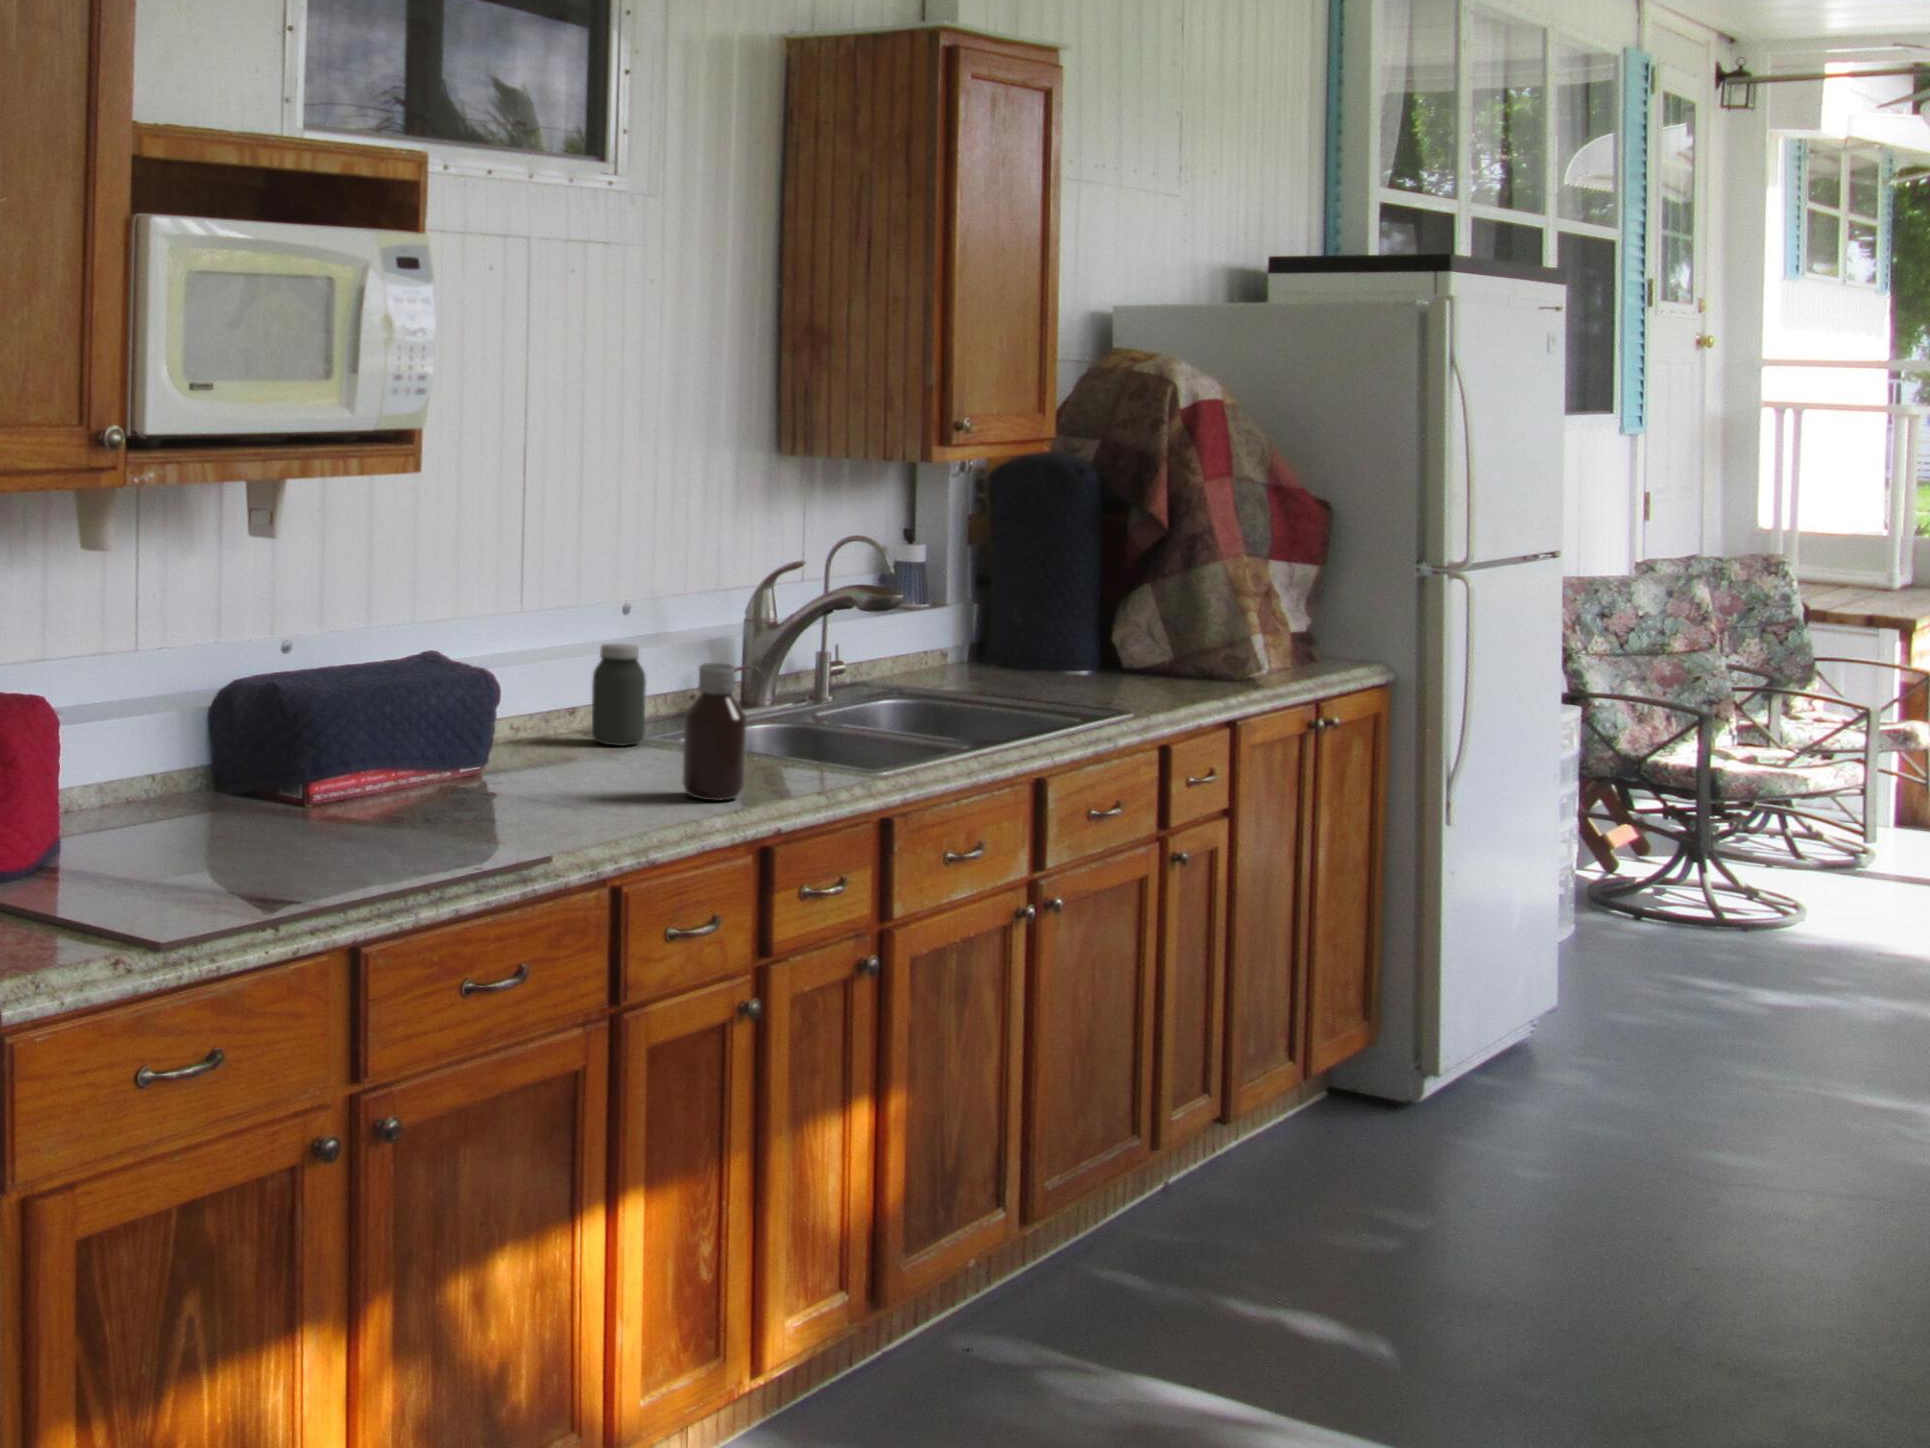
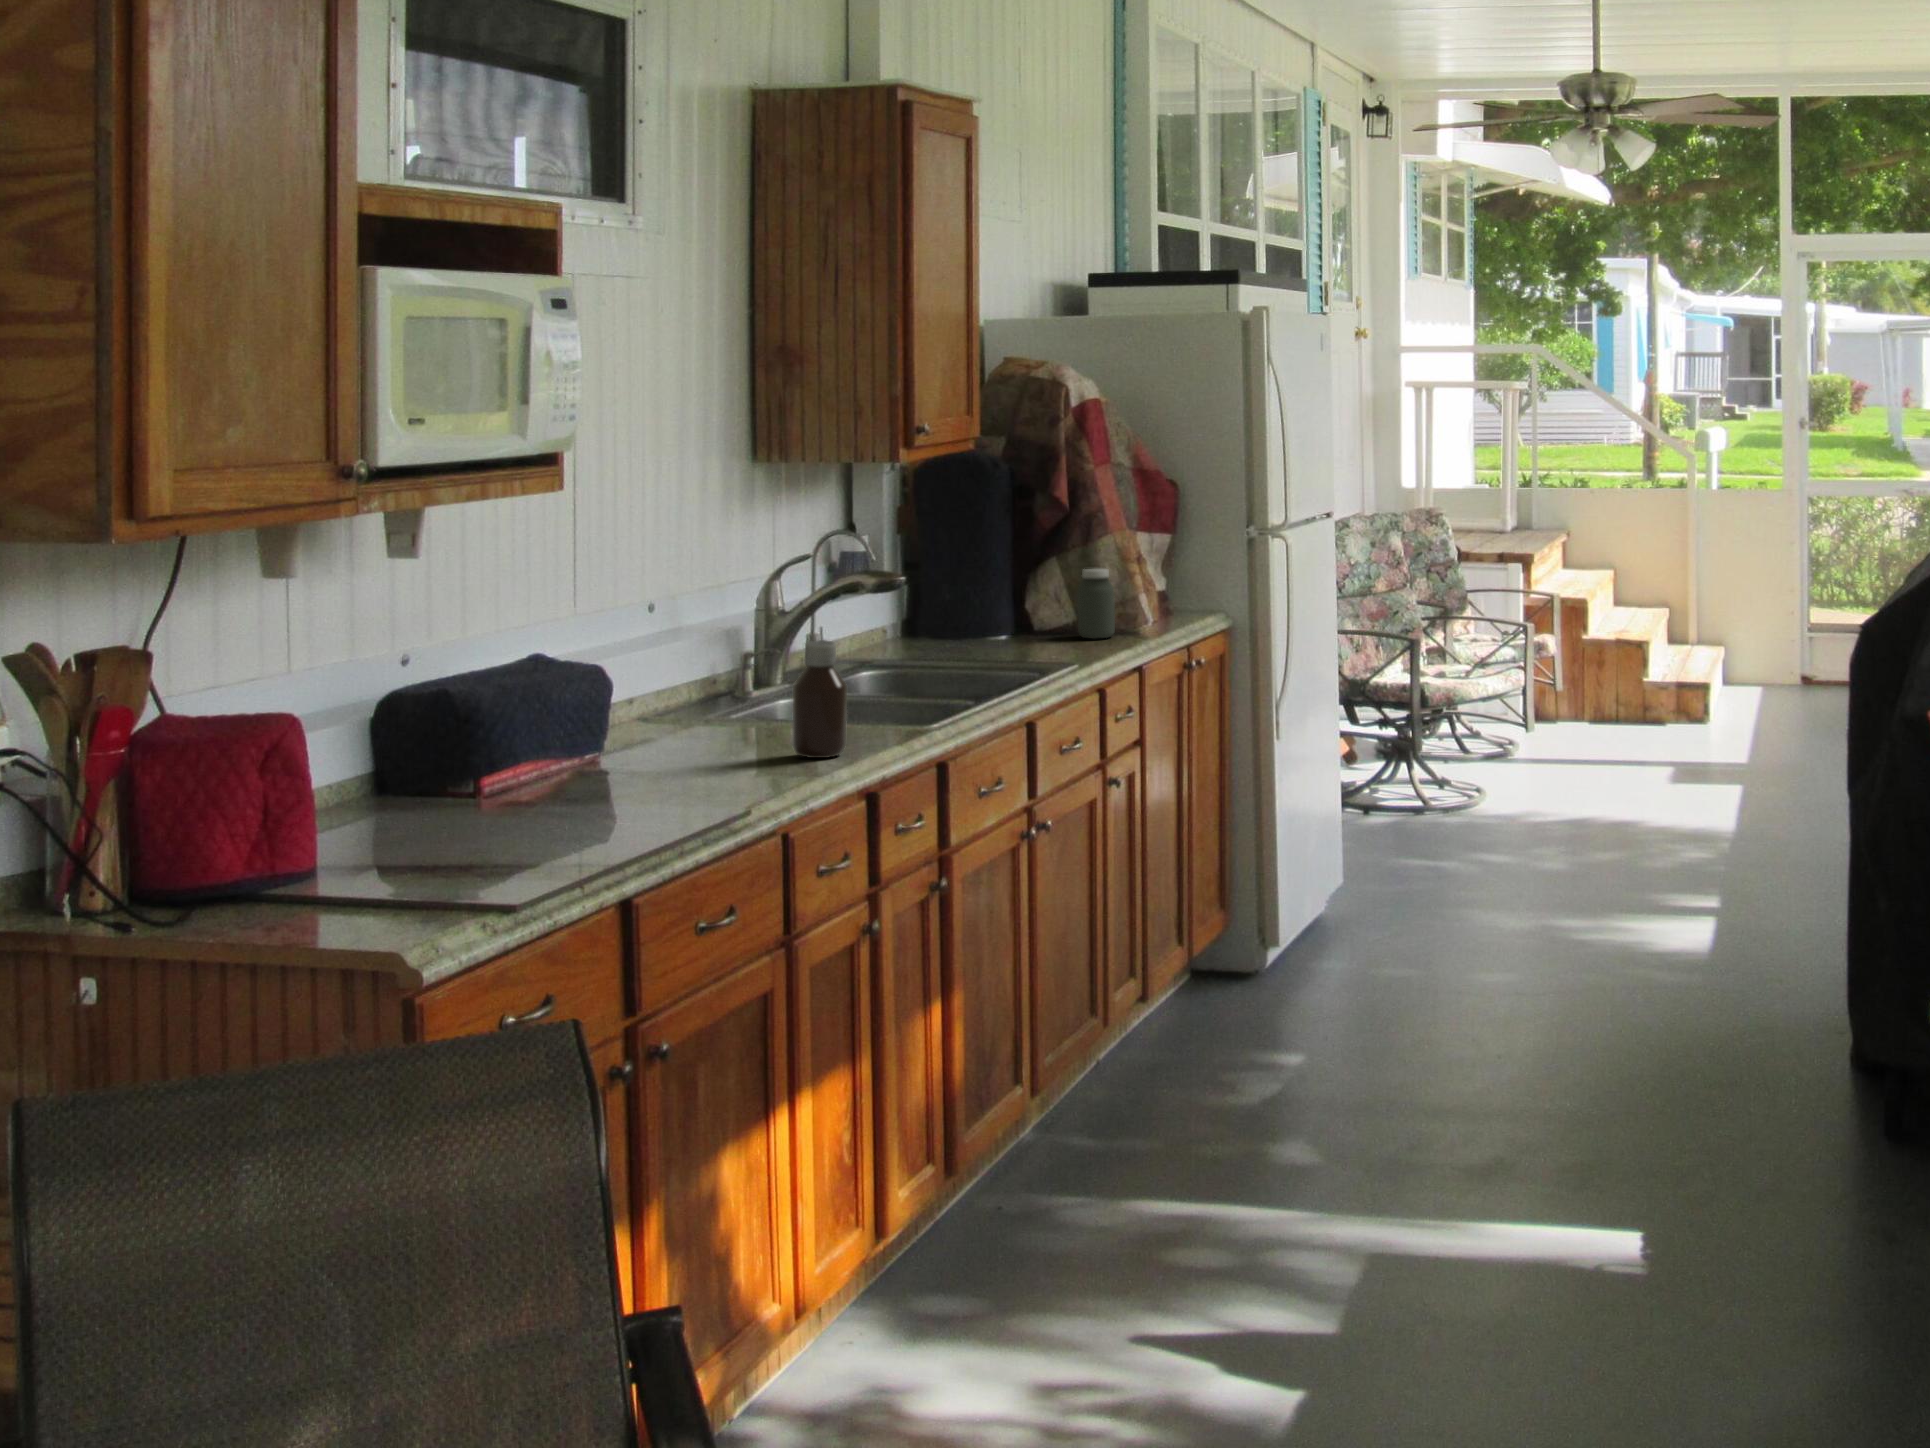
jar: present [592,644,646,746] -> present [1077,569,1115,639]

